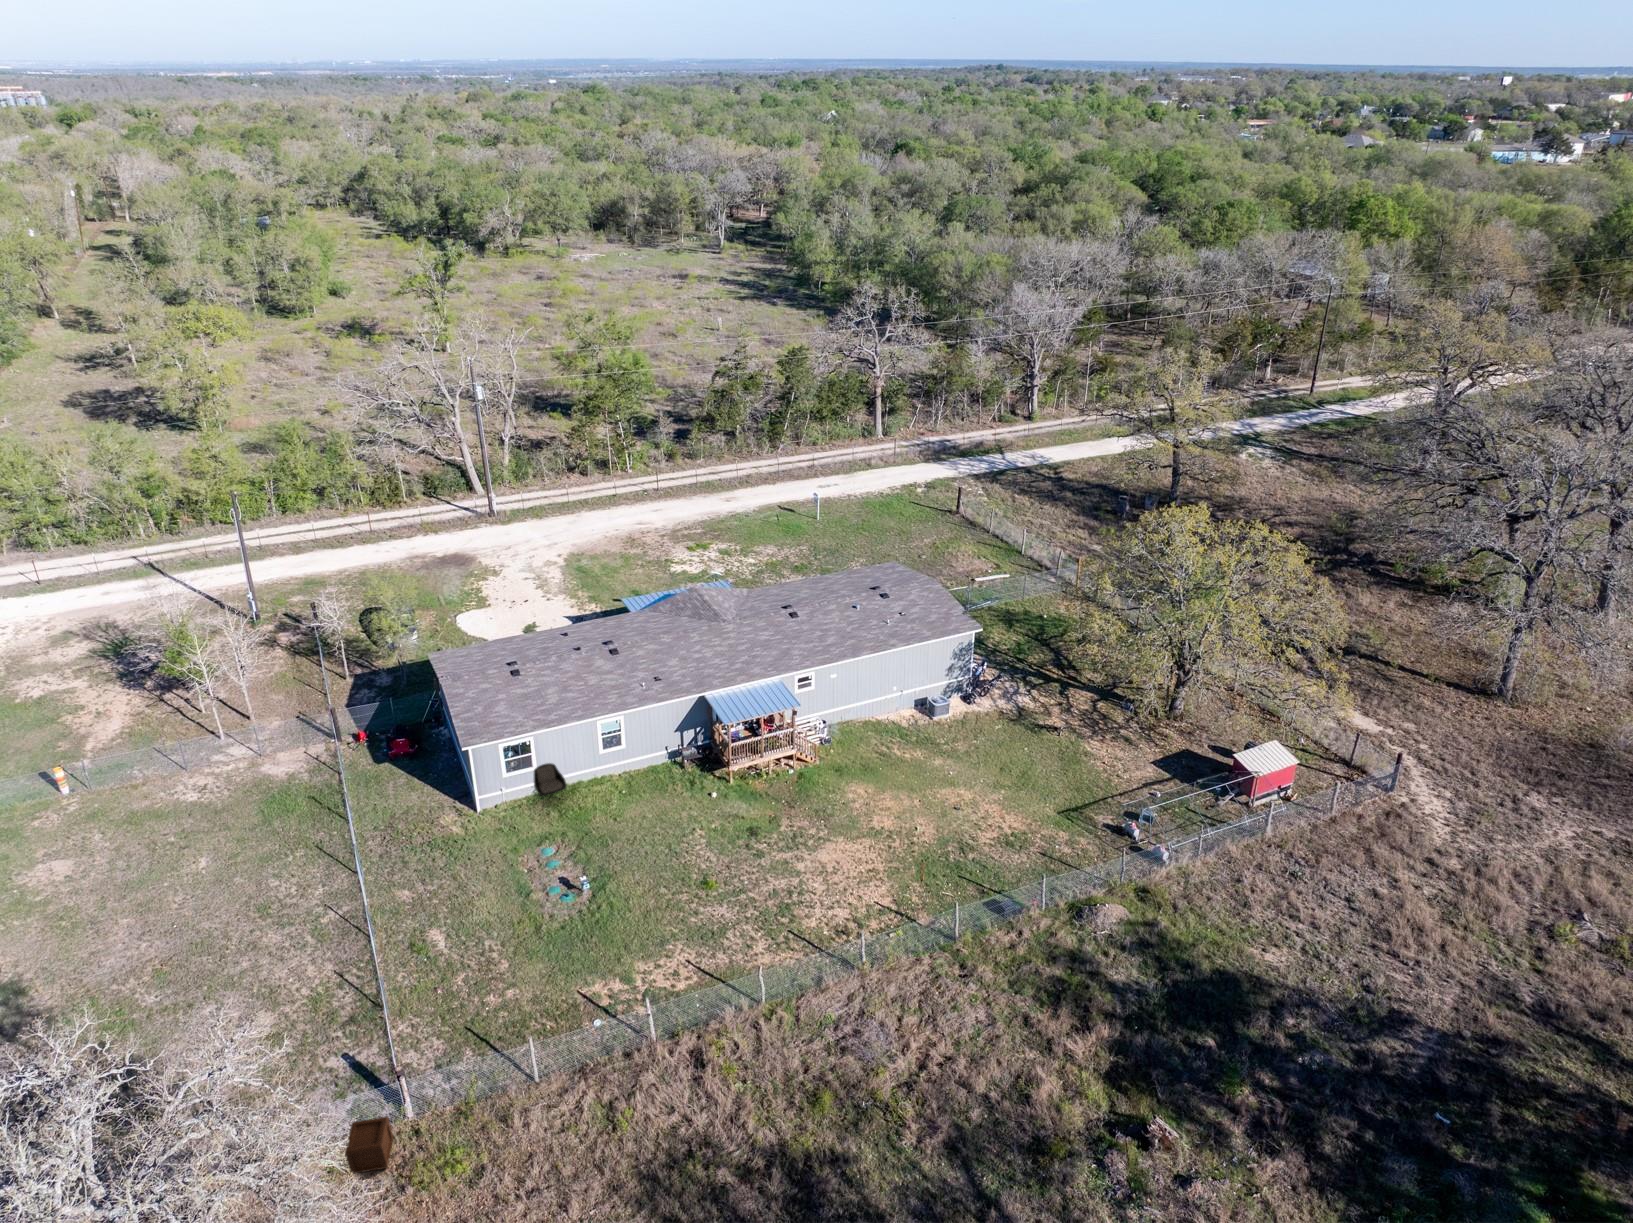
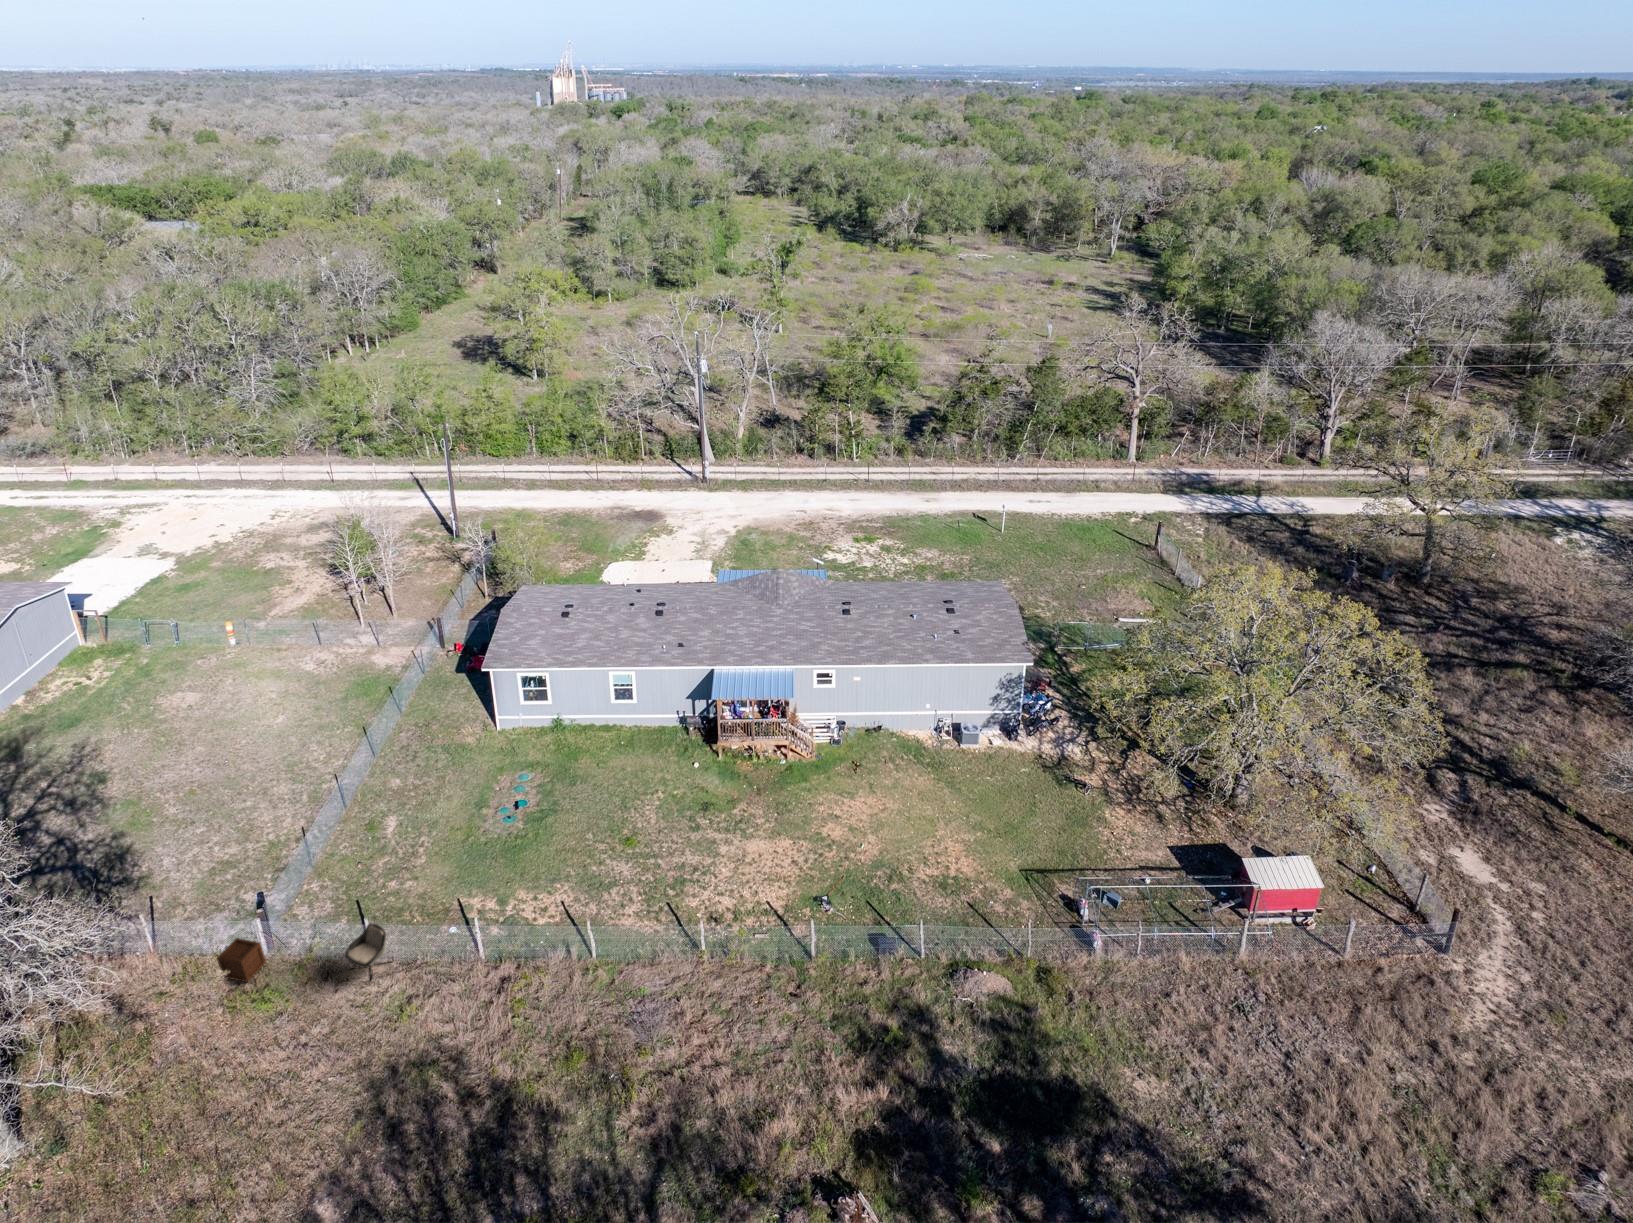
lounge chair: present [534,763,567,797] -> present [345,924,394,976]

